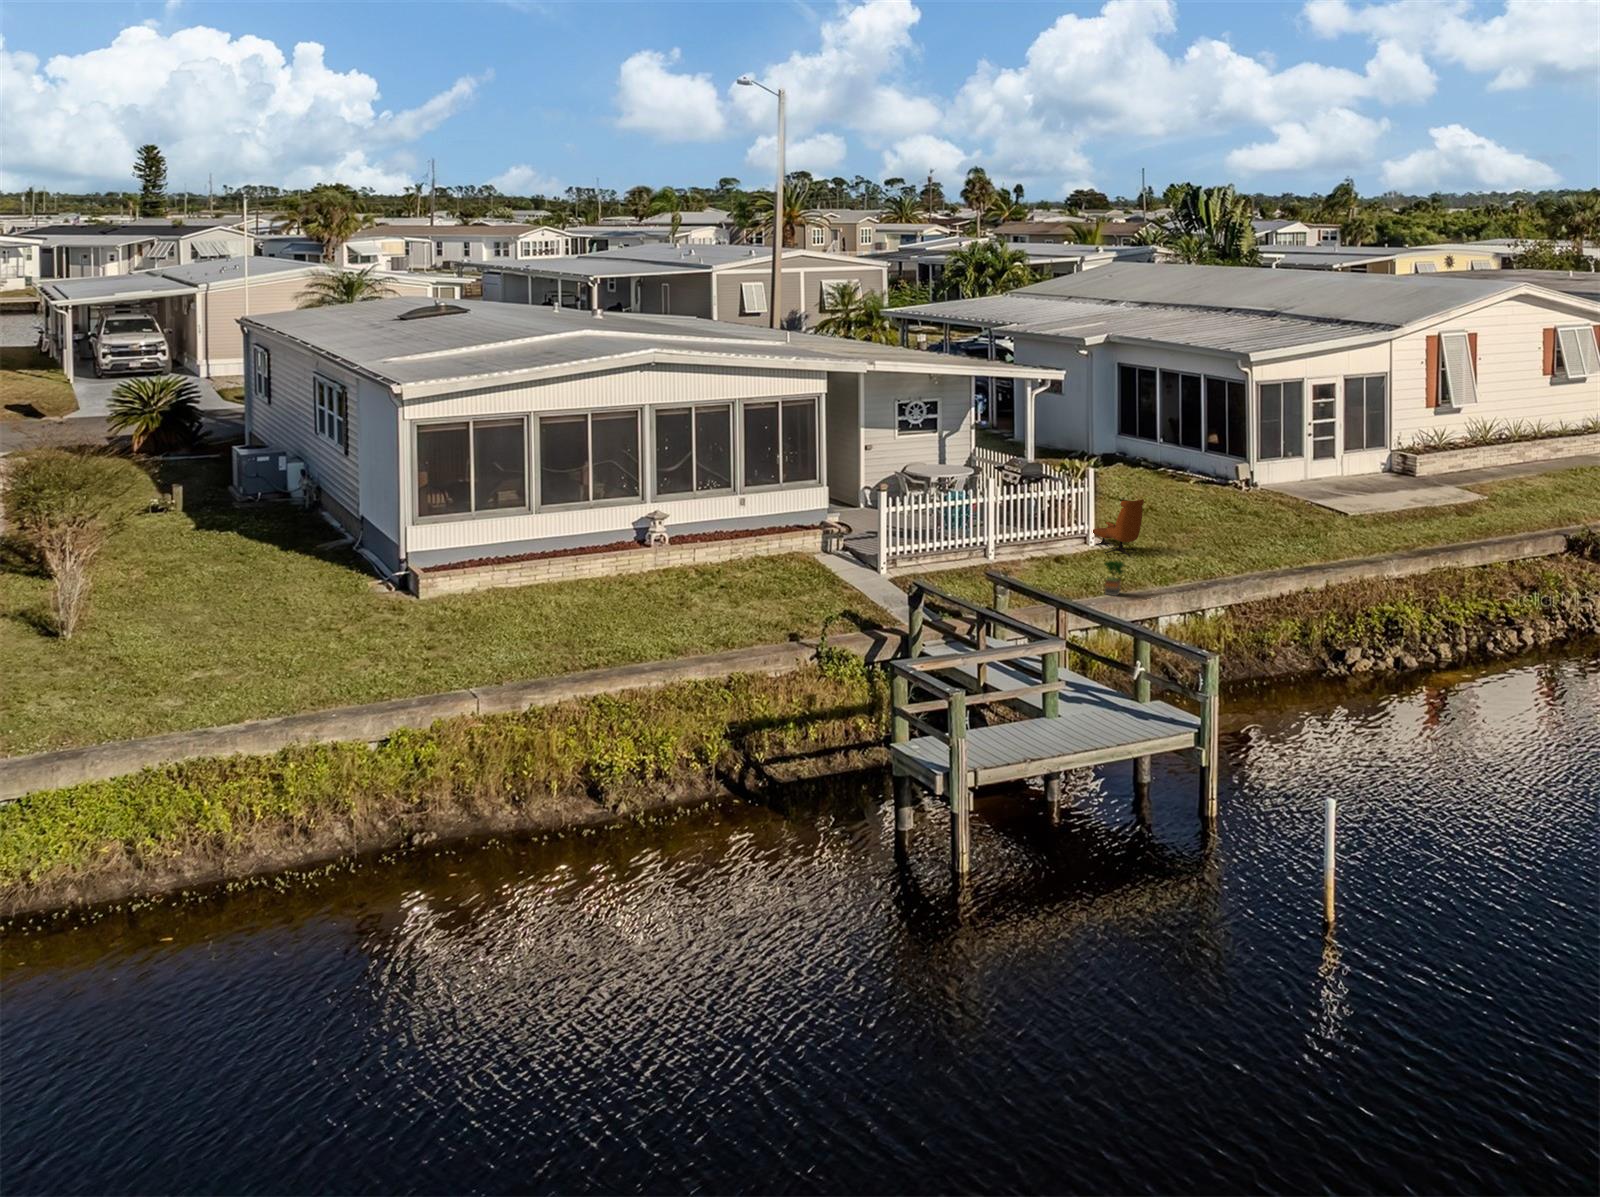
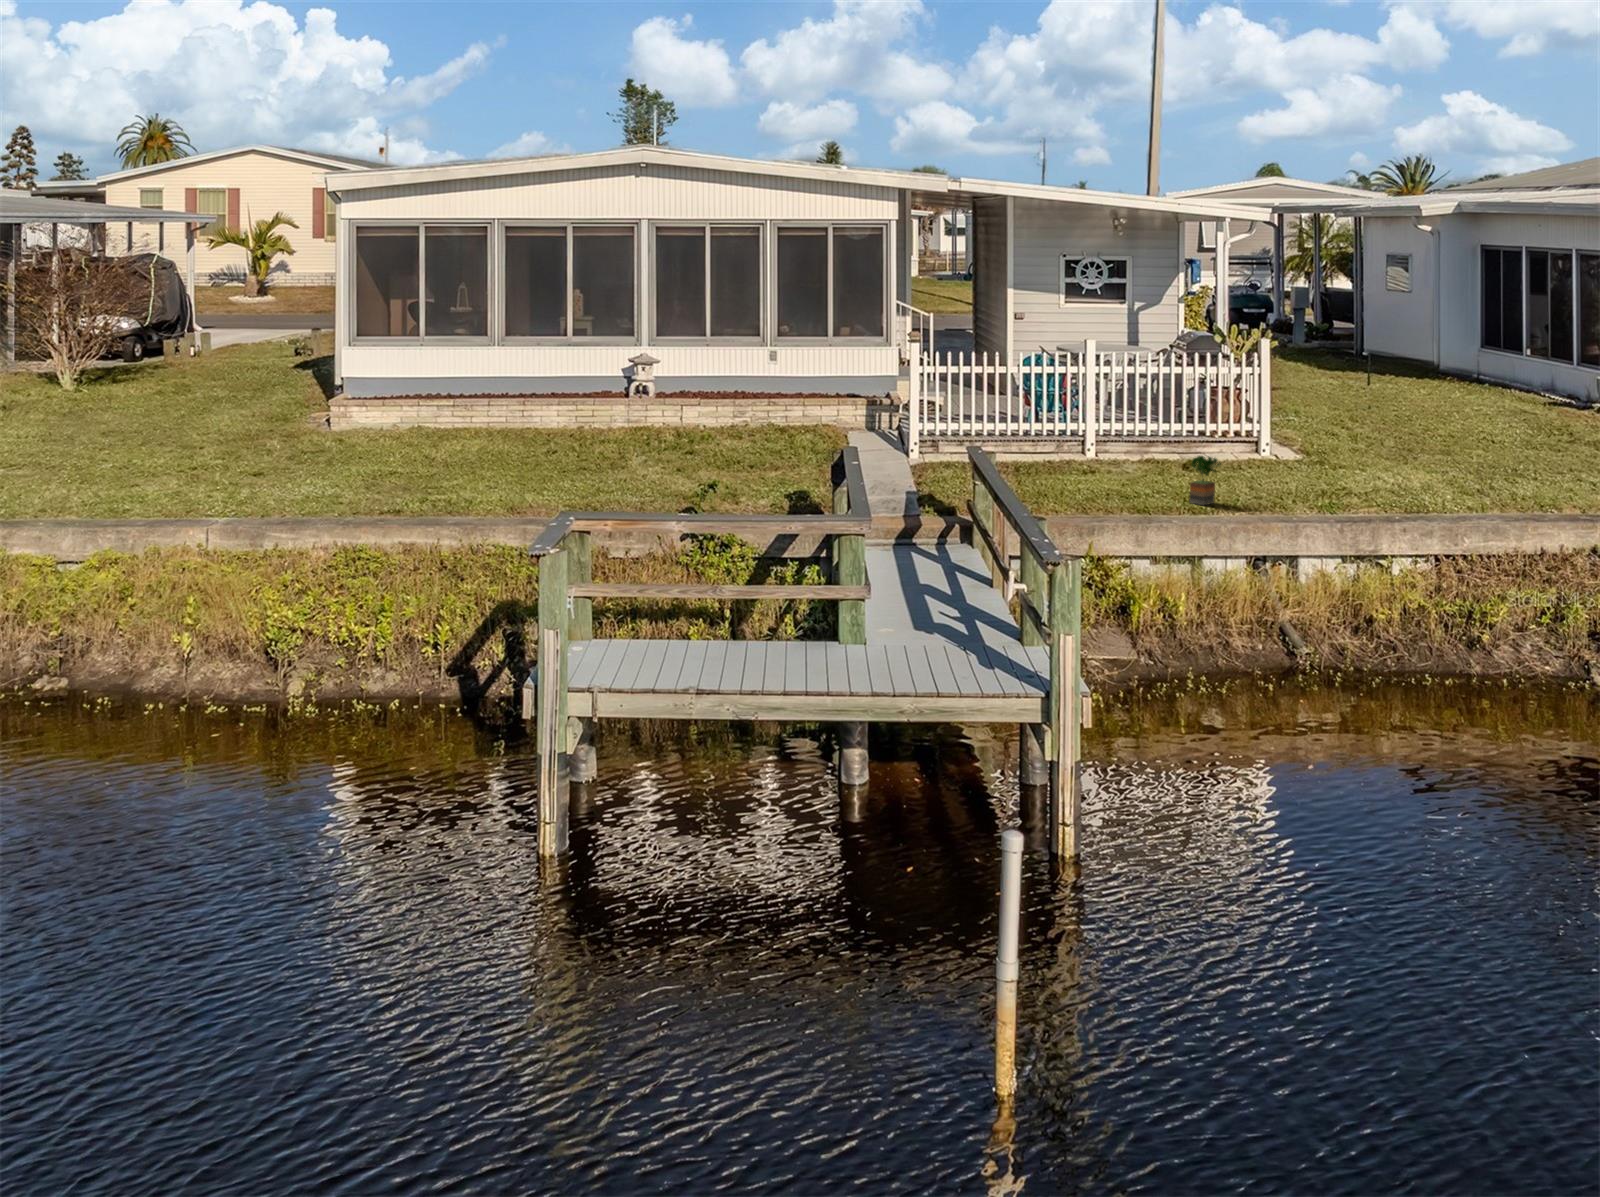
lounge chair: present [1093,499,1144,556] -> none [1262,387,1317,469]

